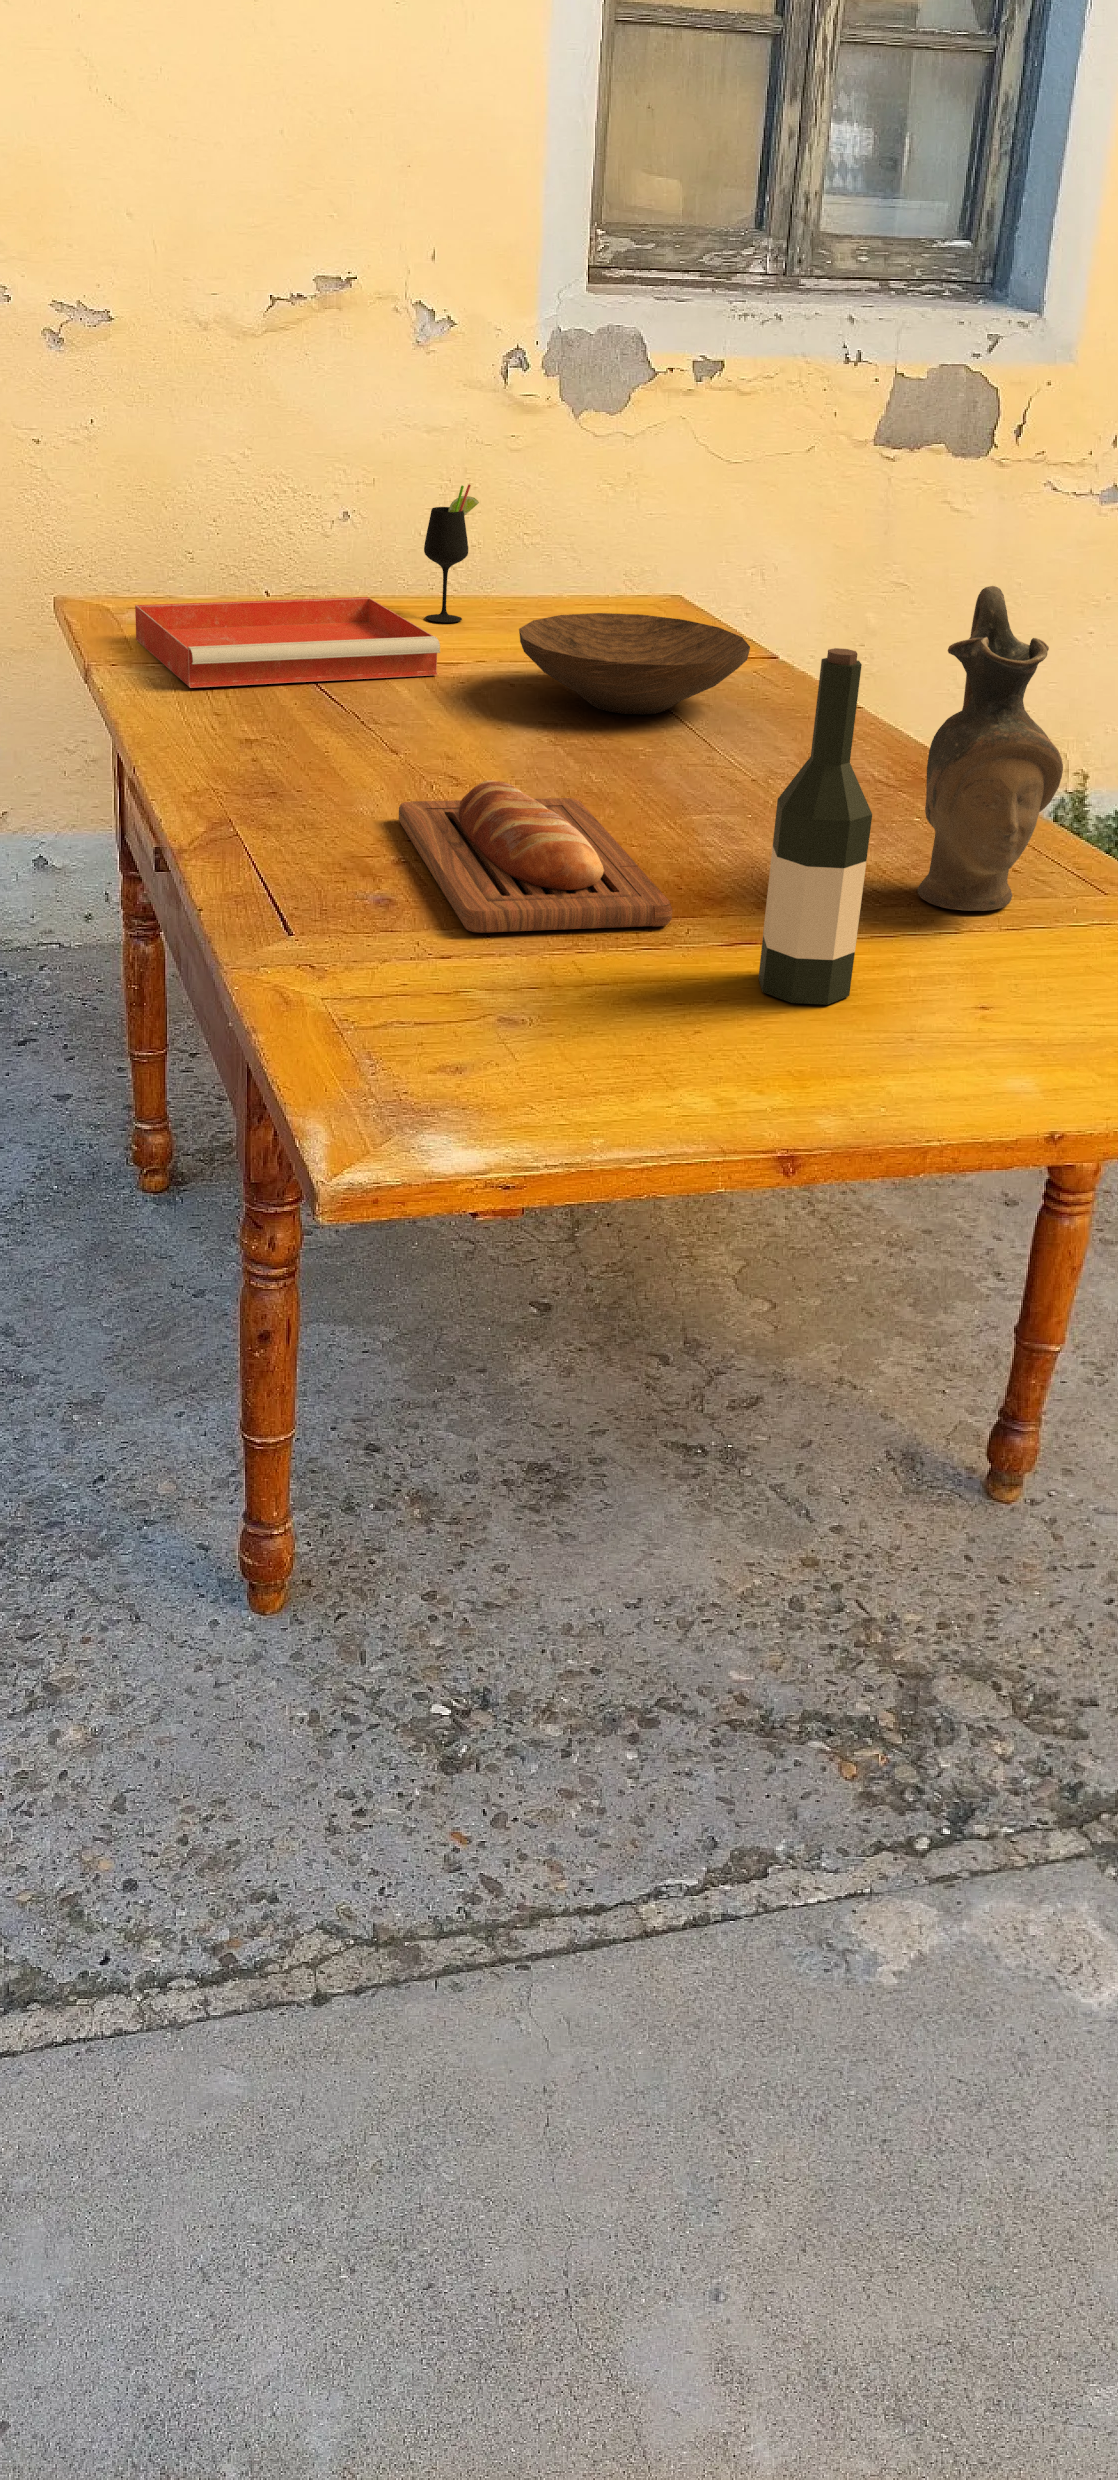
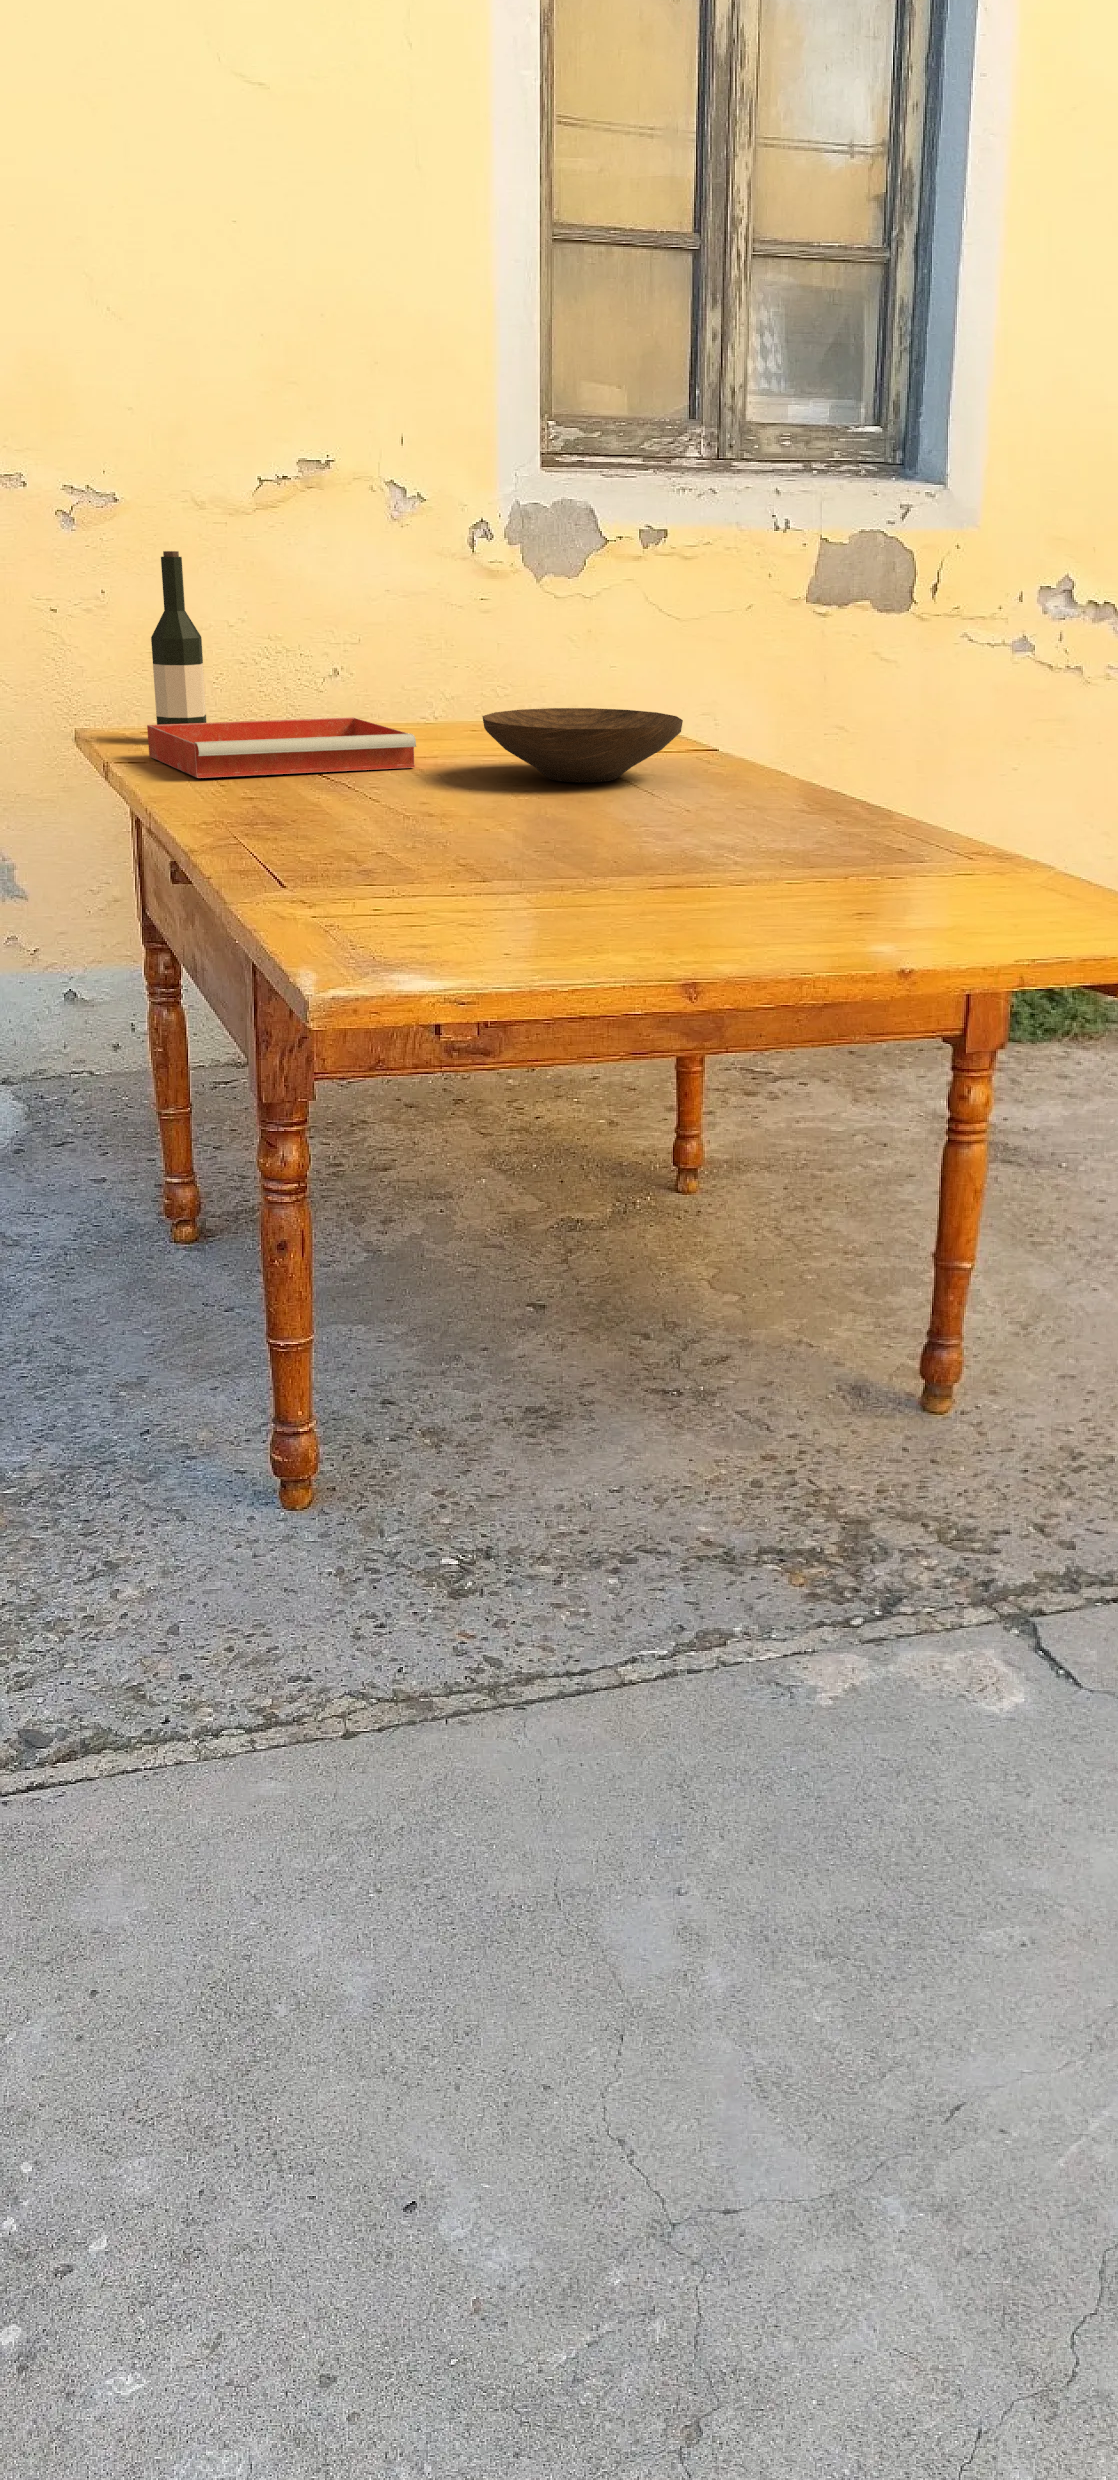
wine glass: present [424,485,479,622] -> none [401,617,448,741]
ceramic pitcher: present [918,586,1063,911] -> none [815,597,923,866]
wine bottle: present [759,648,872,1005] -> present [151,551,206,725]
bread loaf: present [399,780,672,932] -> none [378,794,605,886]

